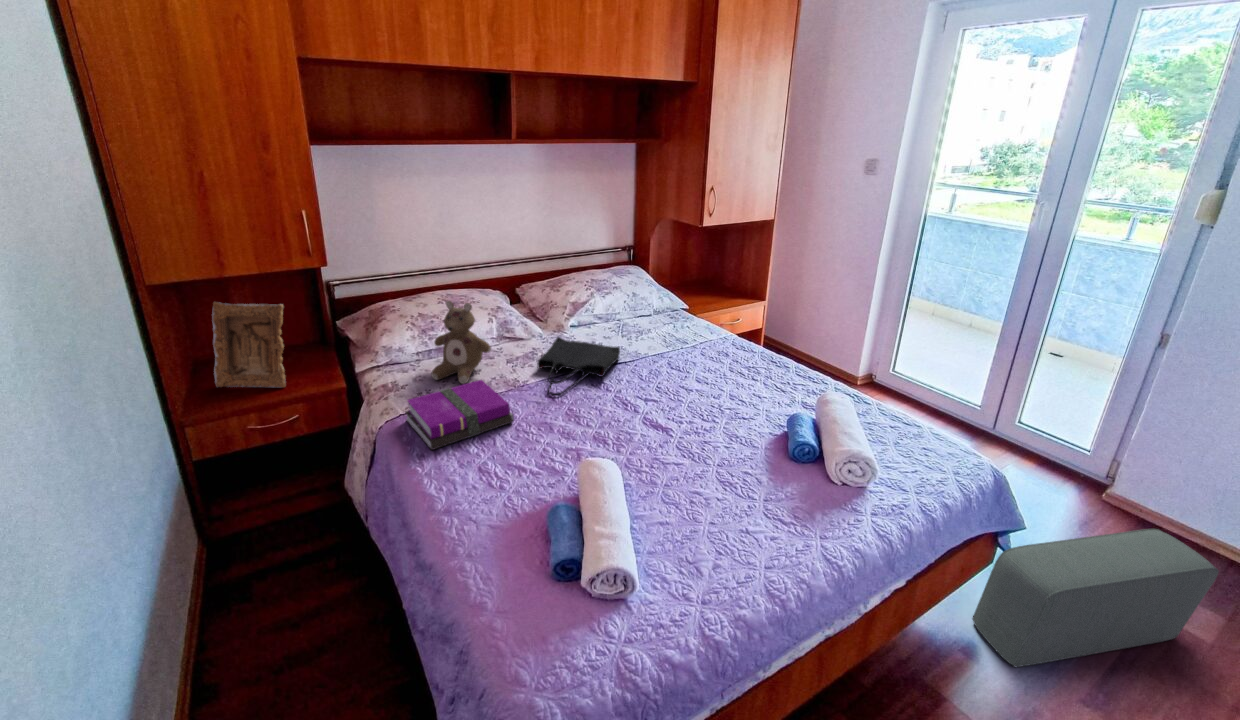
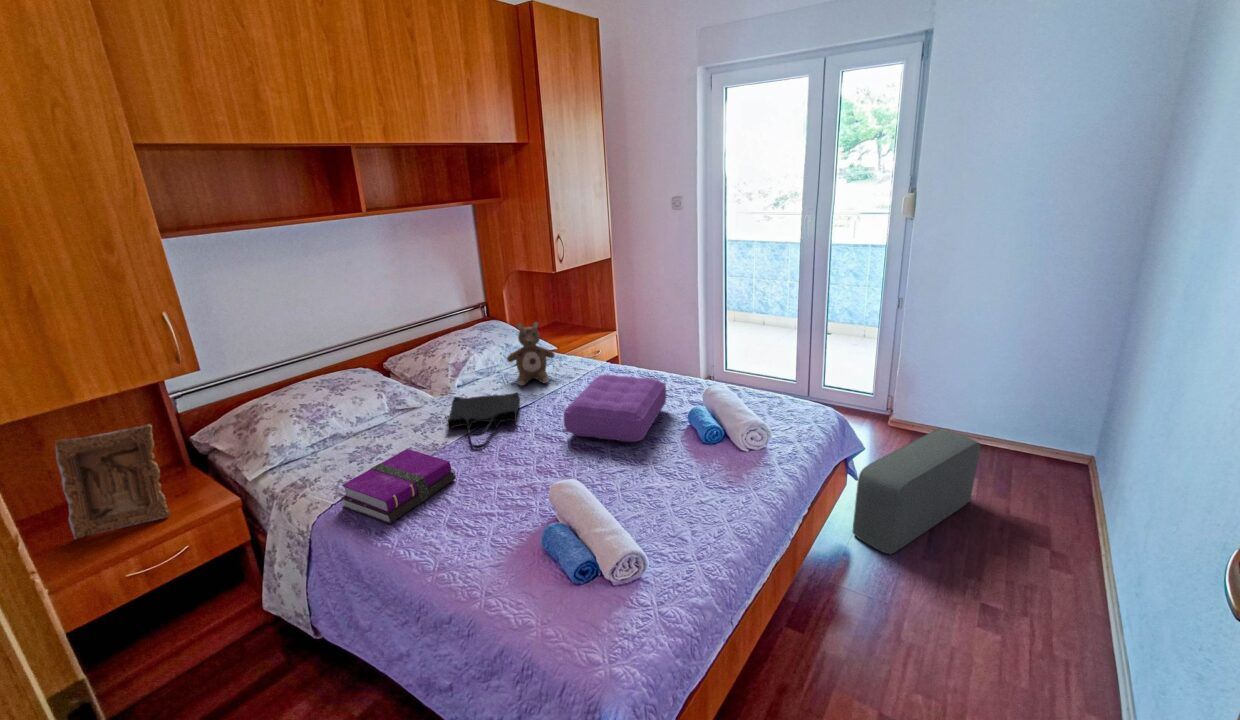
stuffed bear: present [431,301,491,384] -> present [507,322,555,386]
pillow: none [642,349,774,435] -> present [564,375,666,442]

